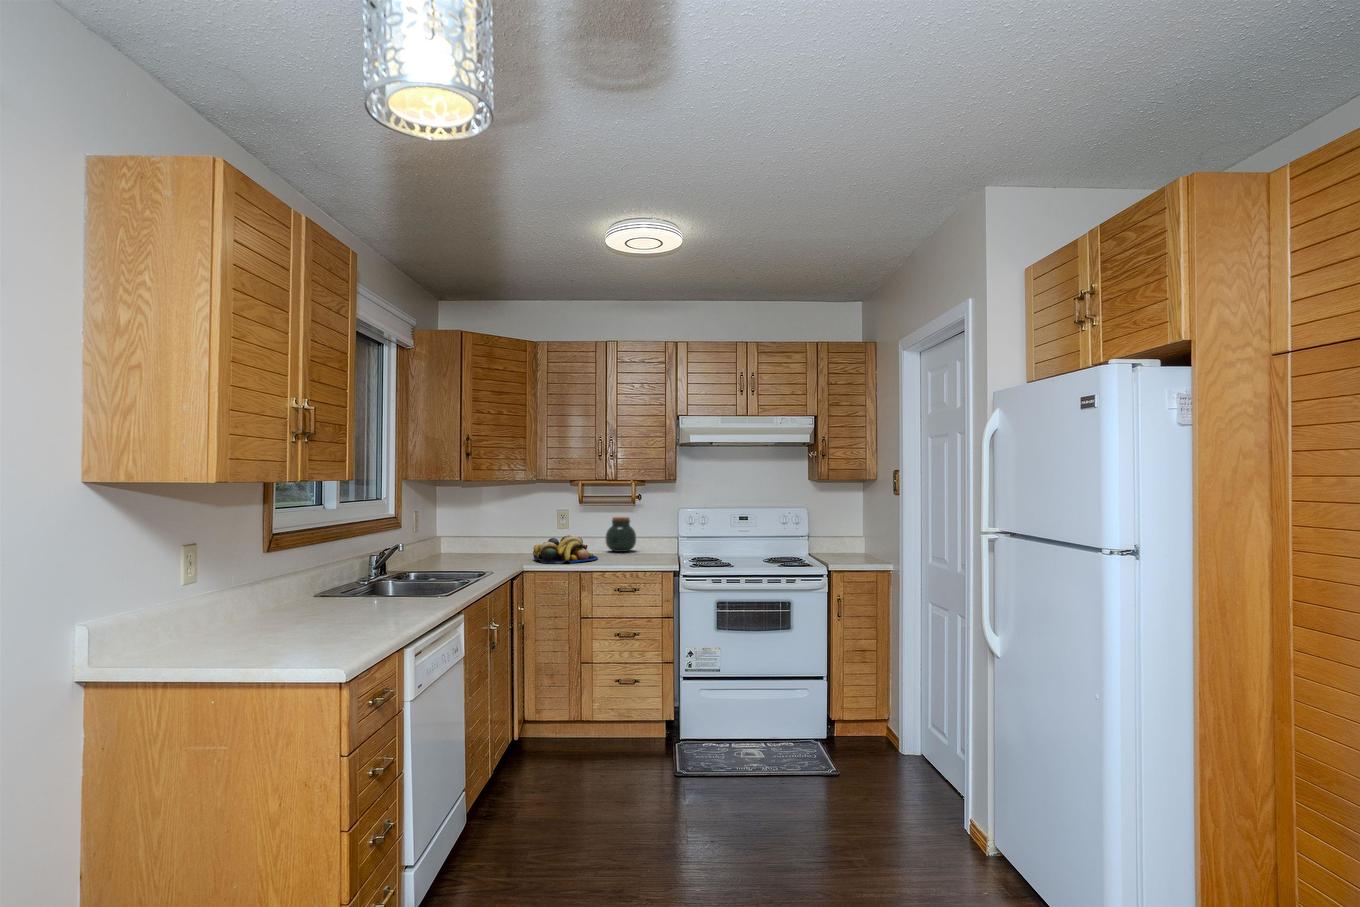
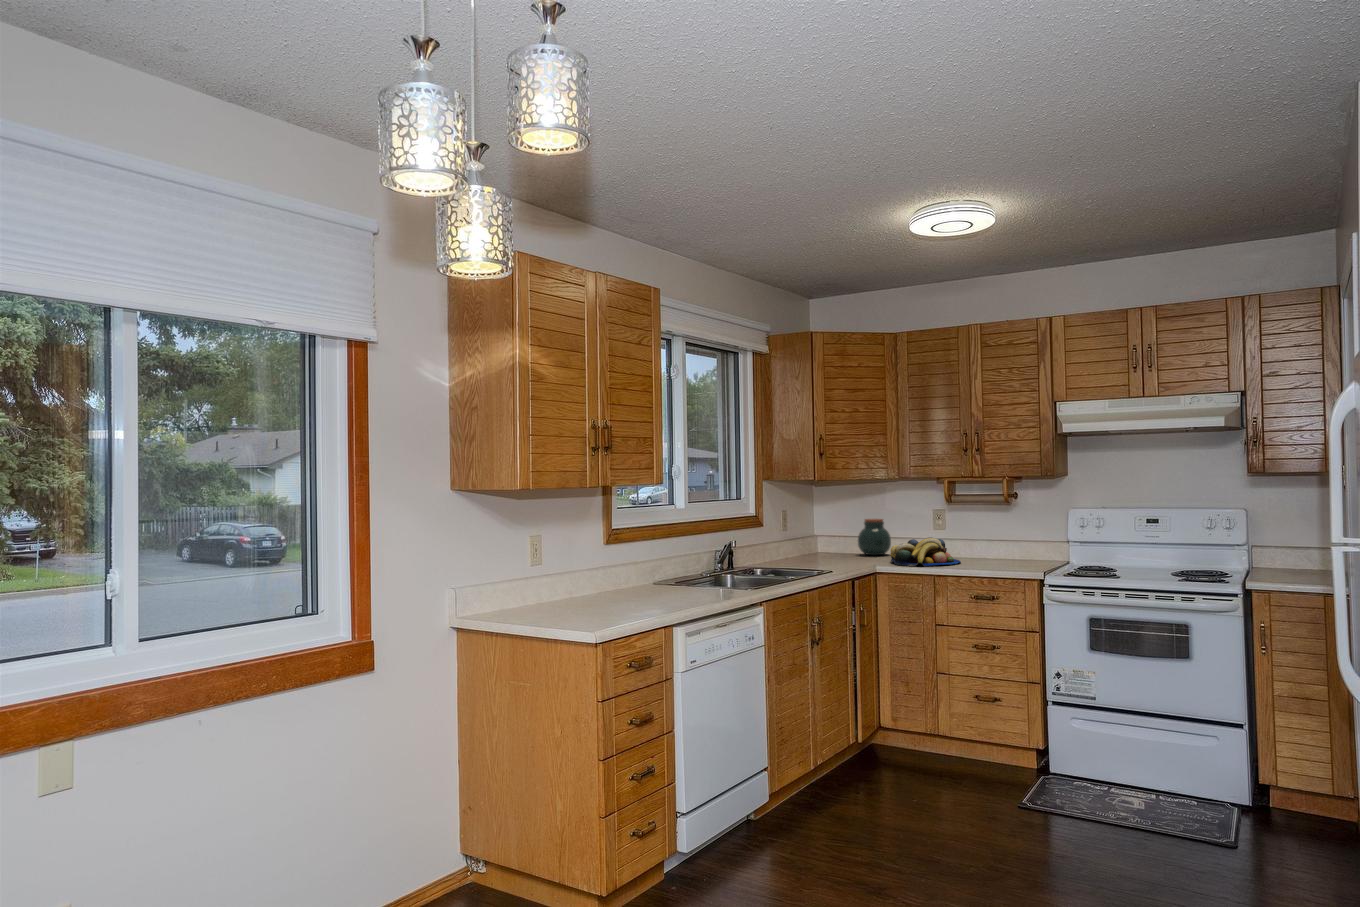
jar: present [605,517,636,552] -> present [858,519,891,555]

